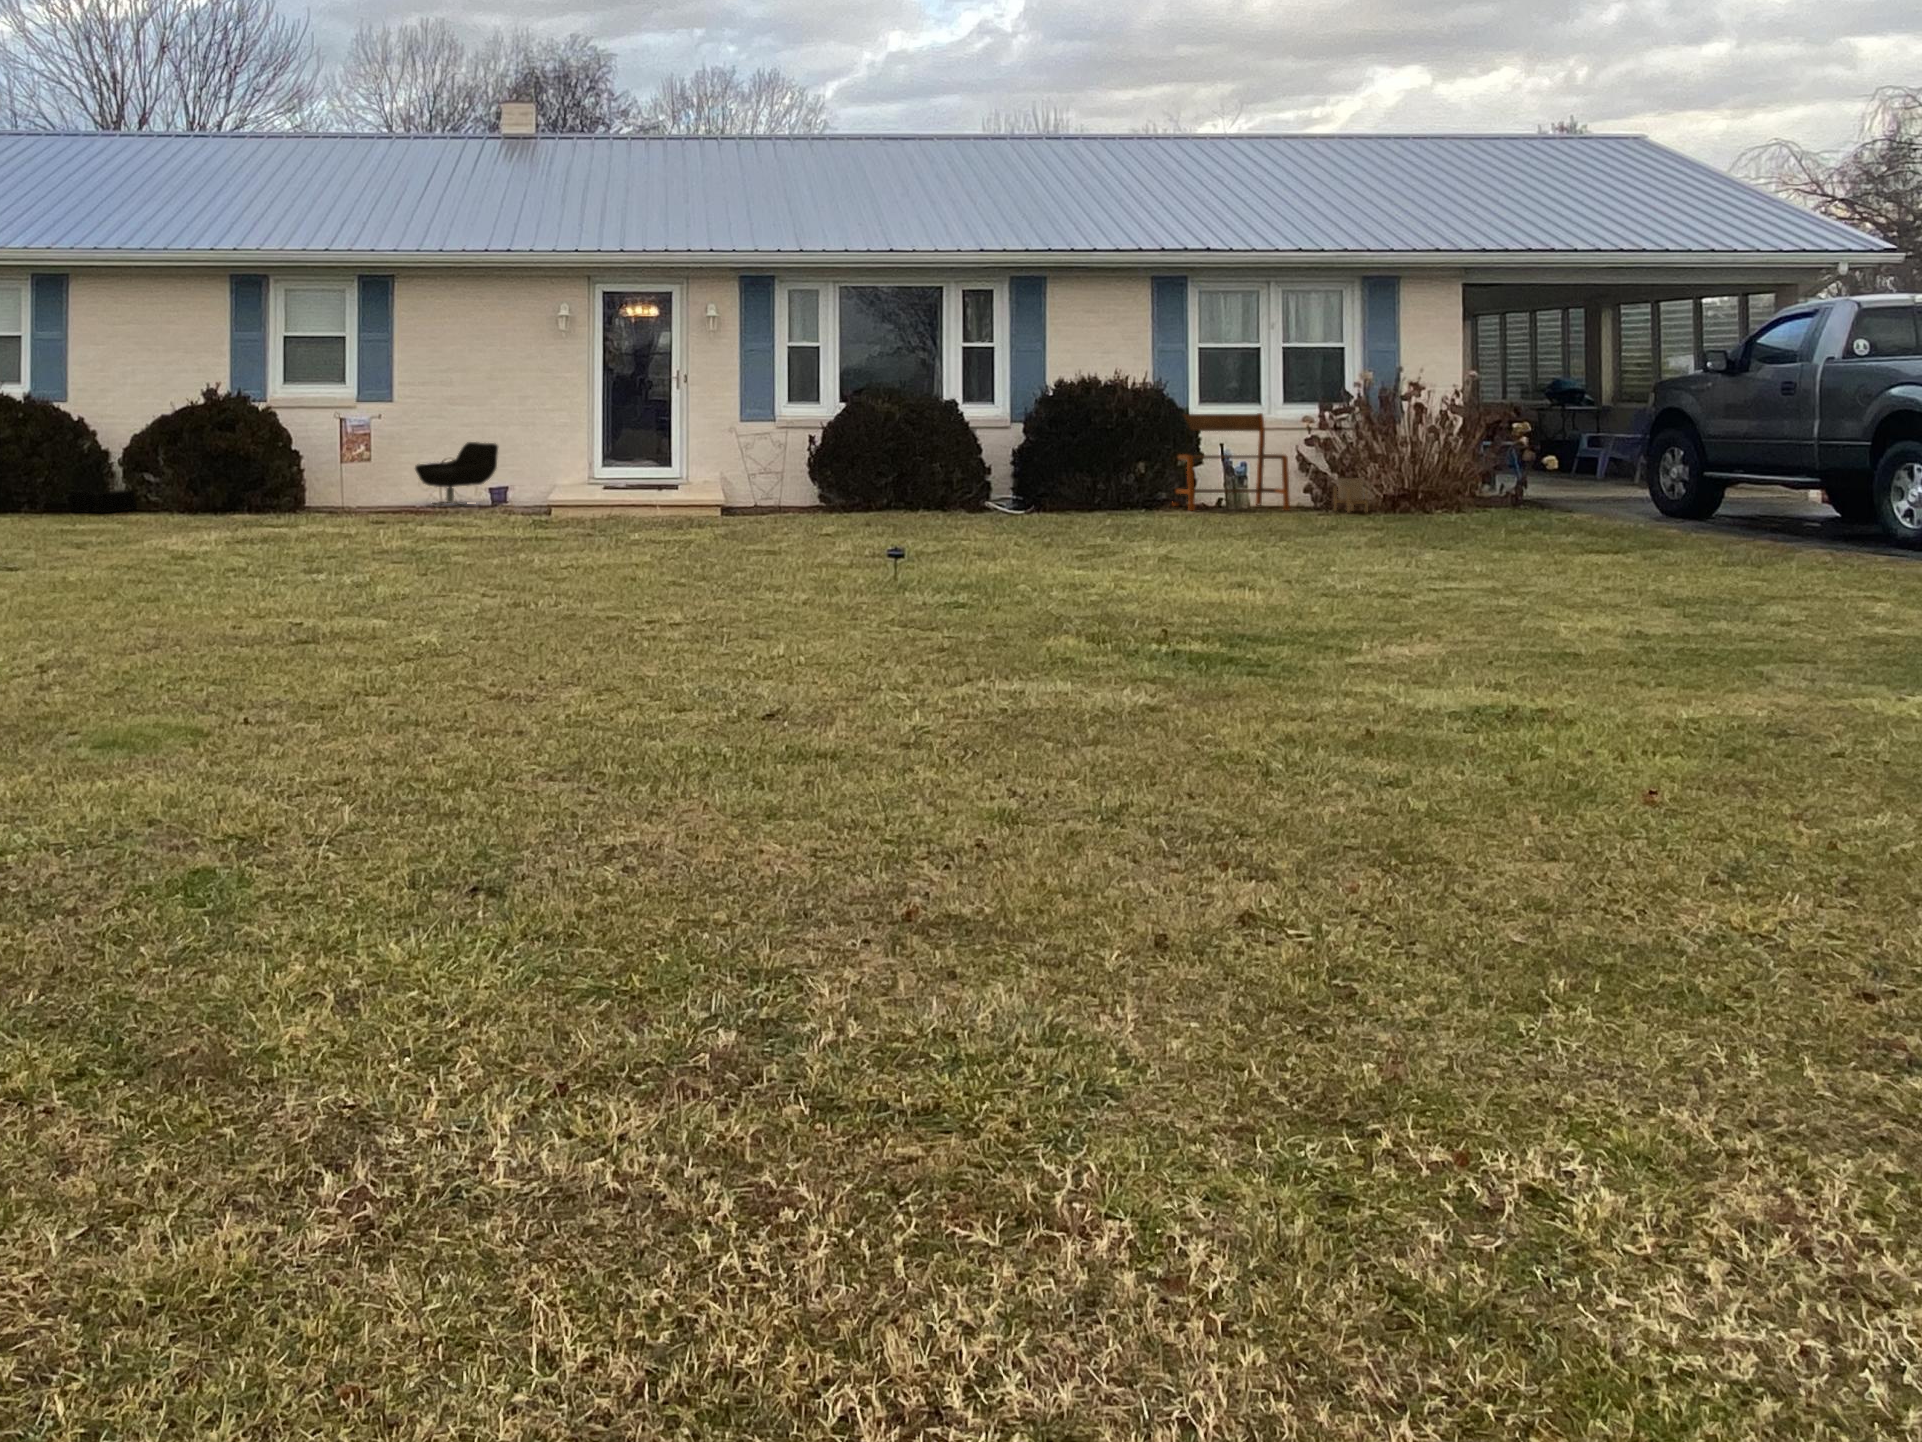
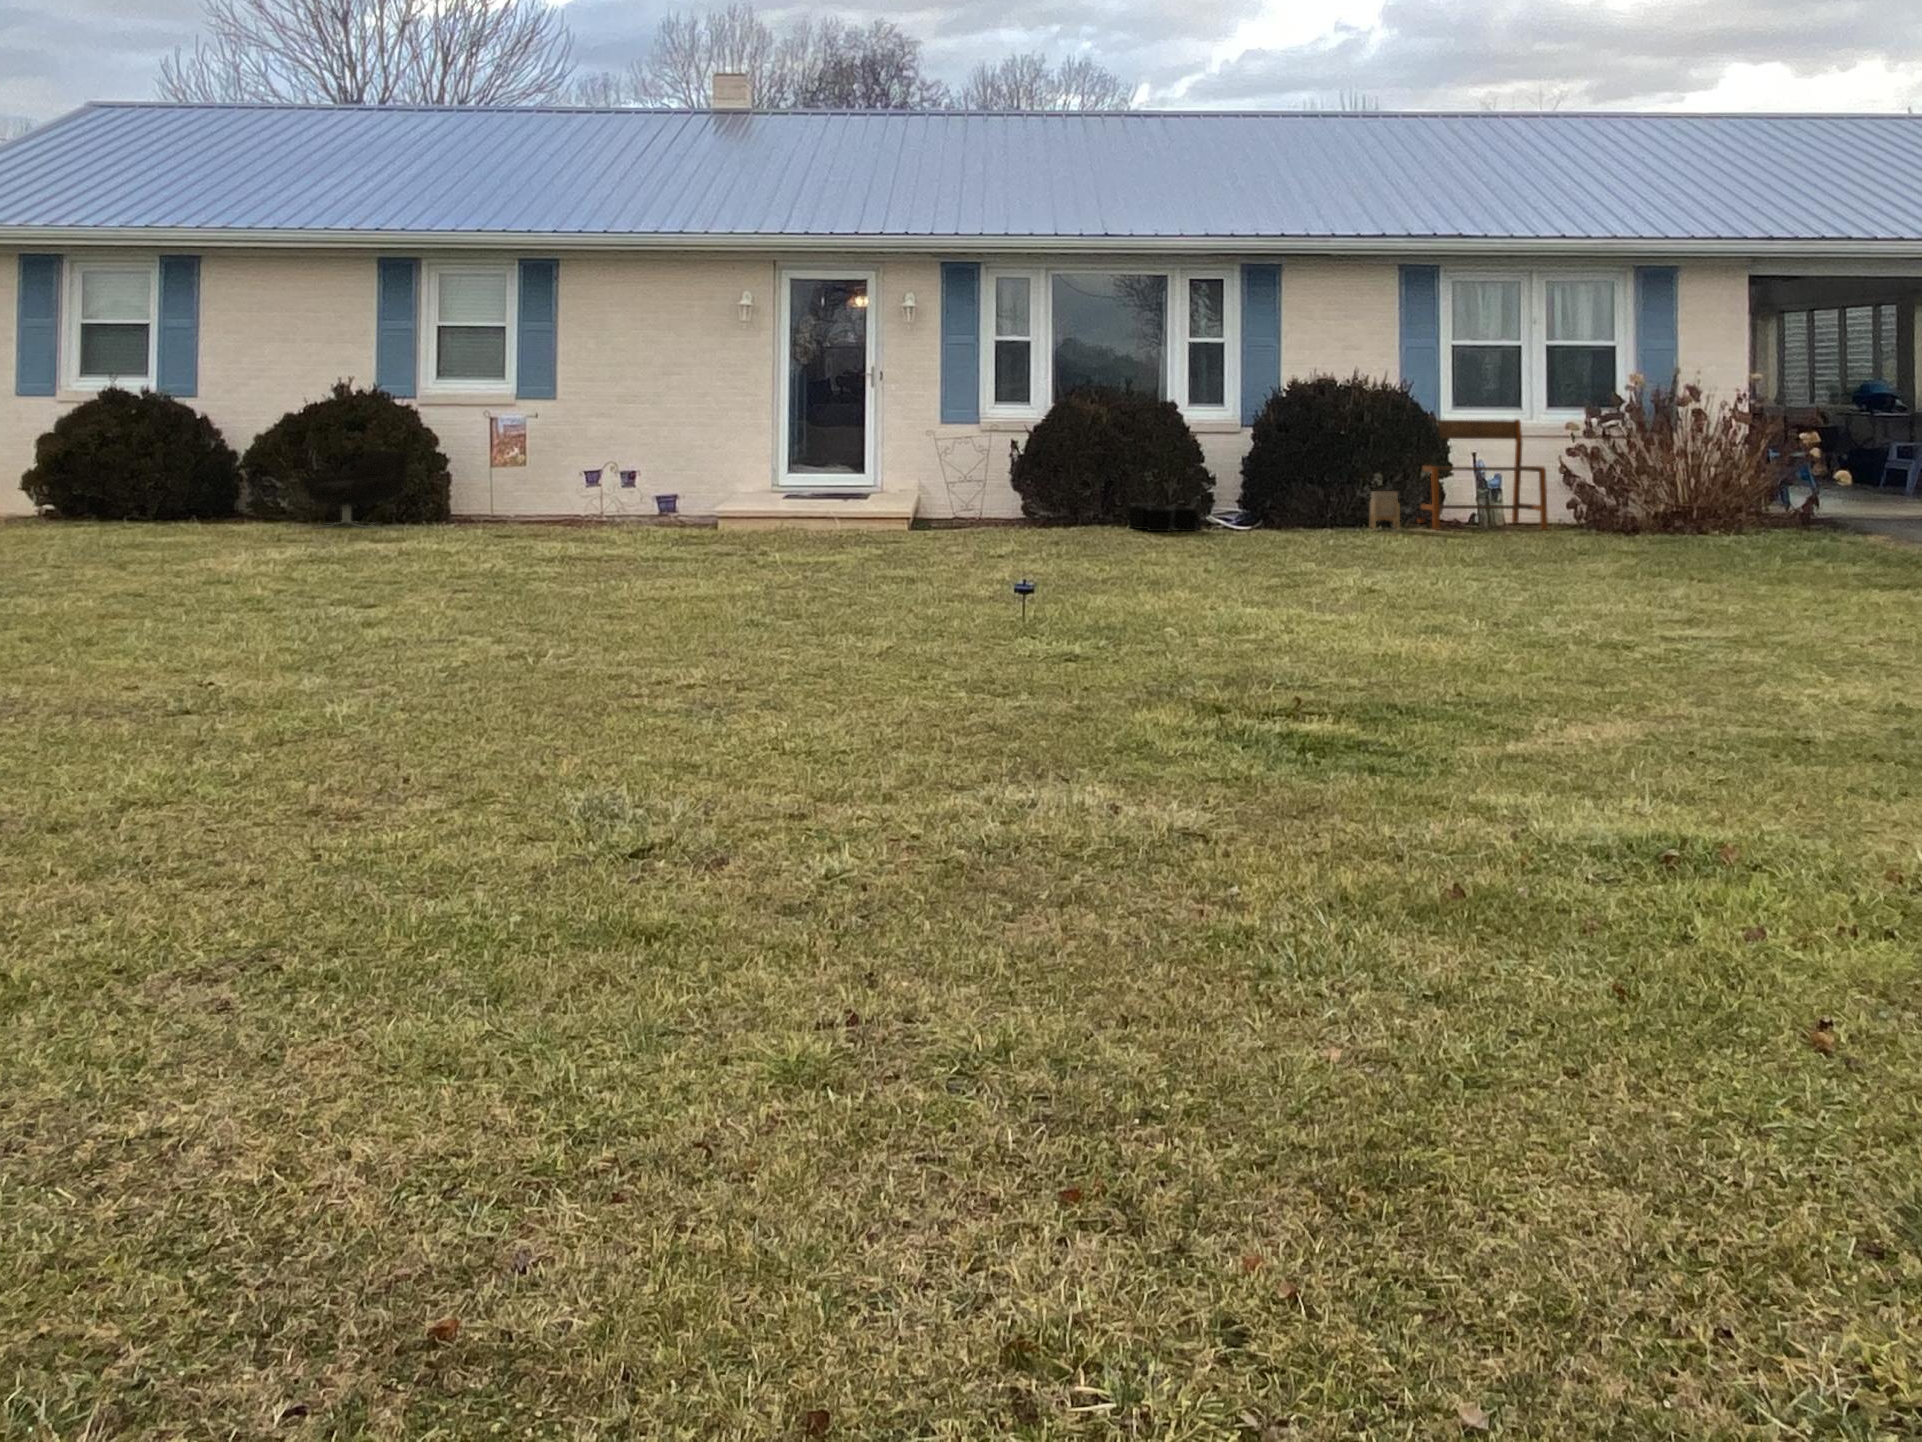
lounge chair: present [415,442,498,506] -> present [303,450,408,527]
planter: present [1334,478,1368,512] -> present [1370,491,1400,530]
storage bin: present [70,490,137,513] -> present [1129,503,1200,531]

